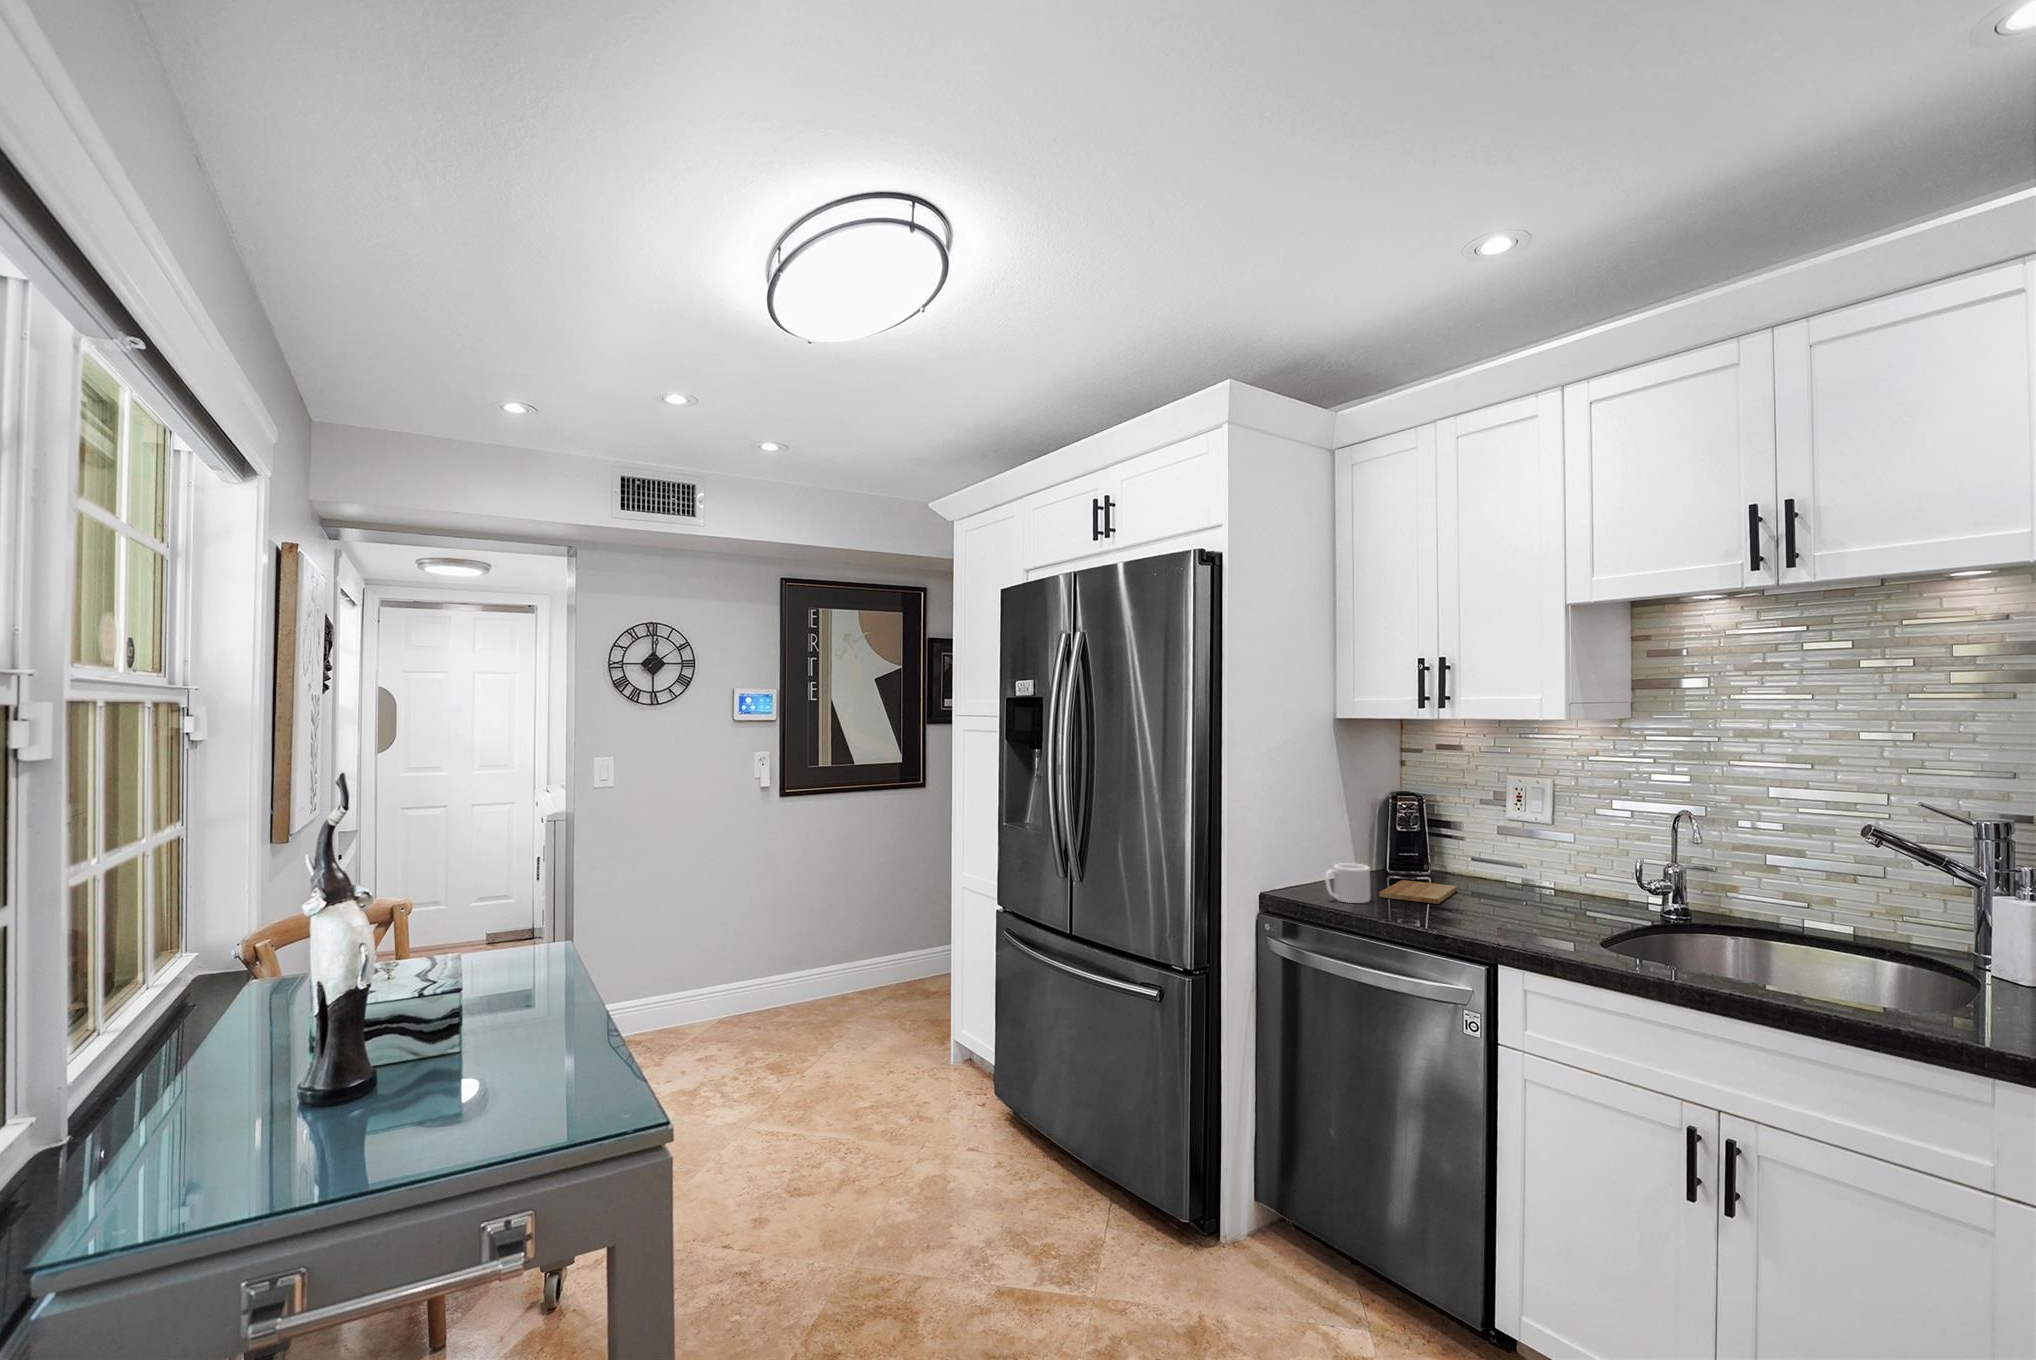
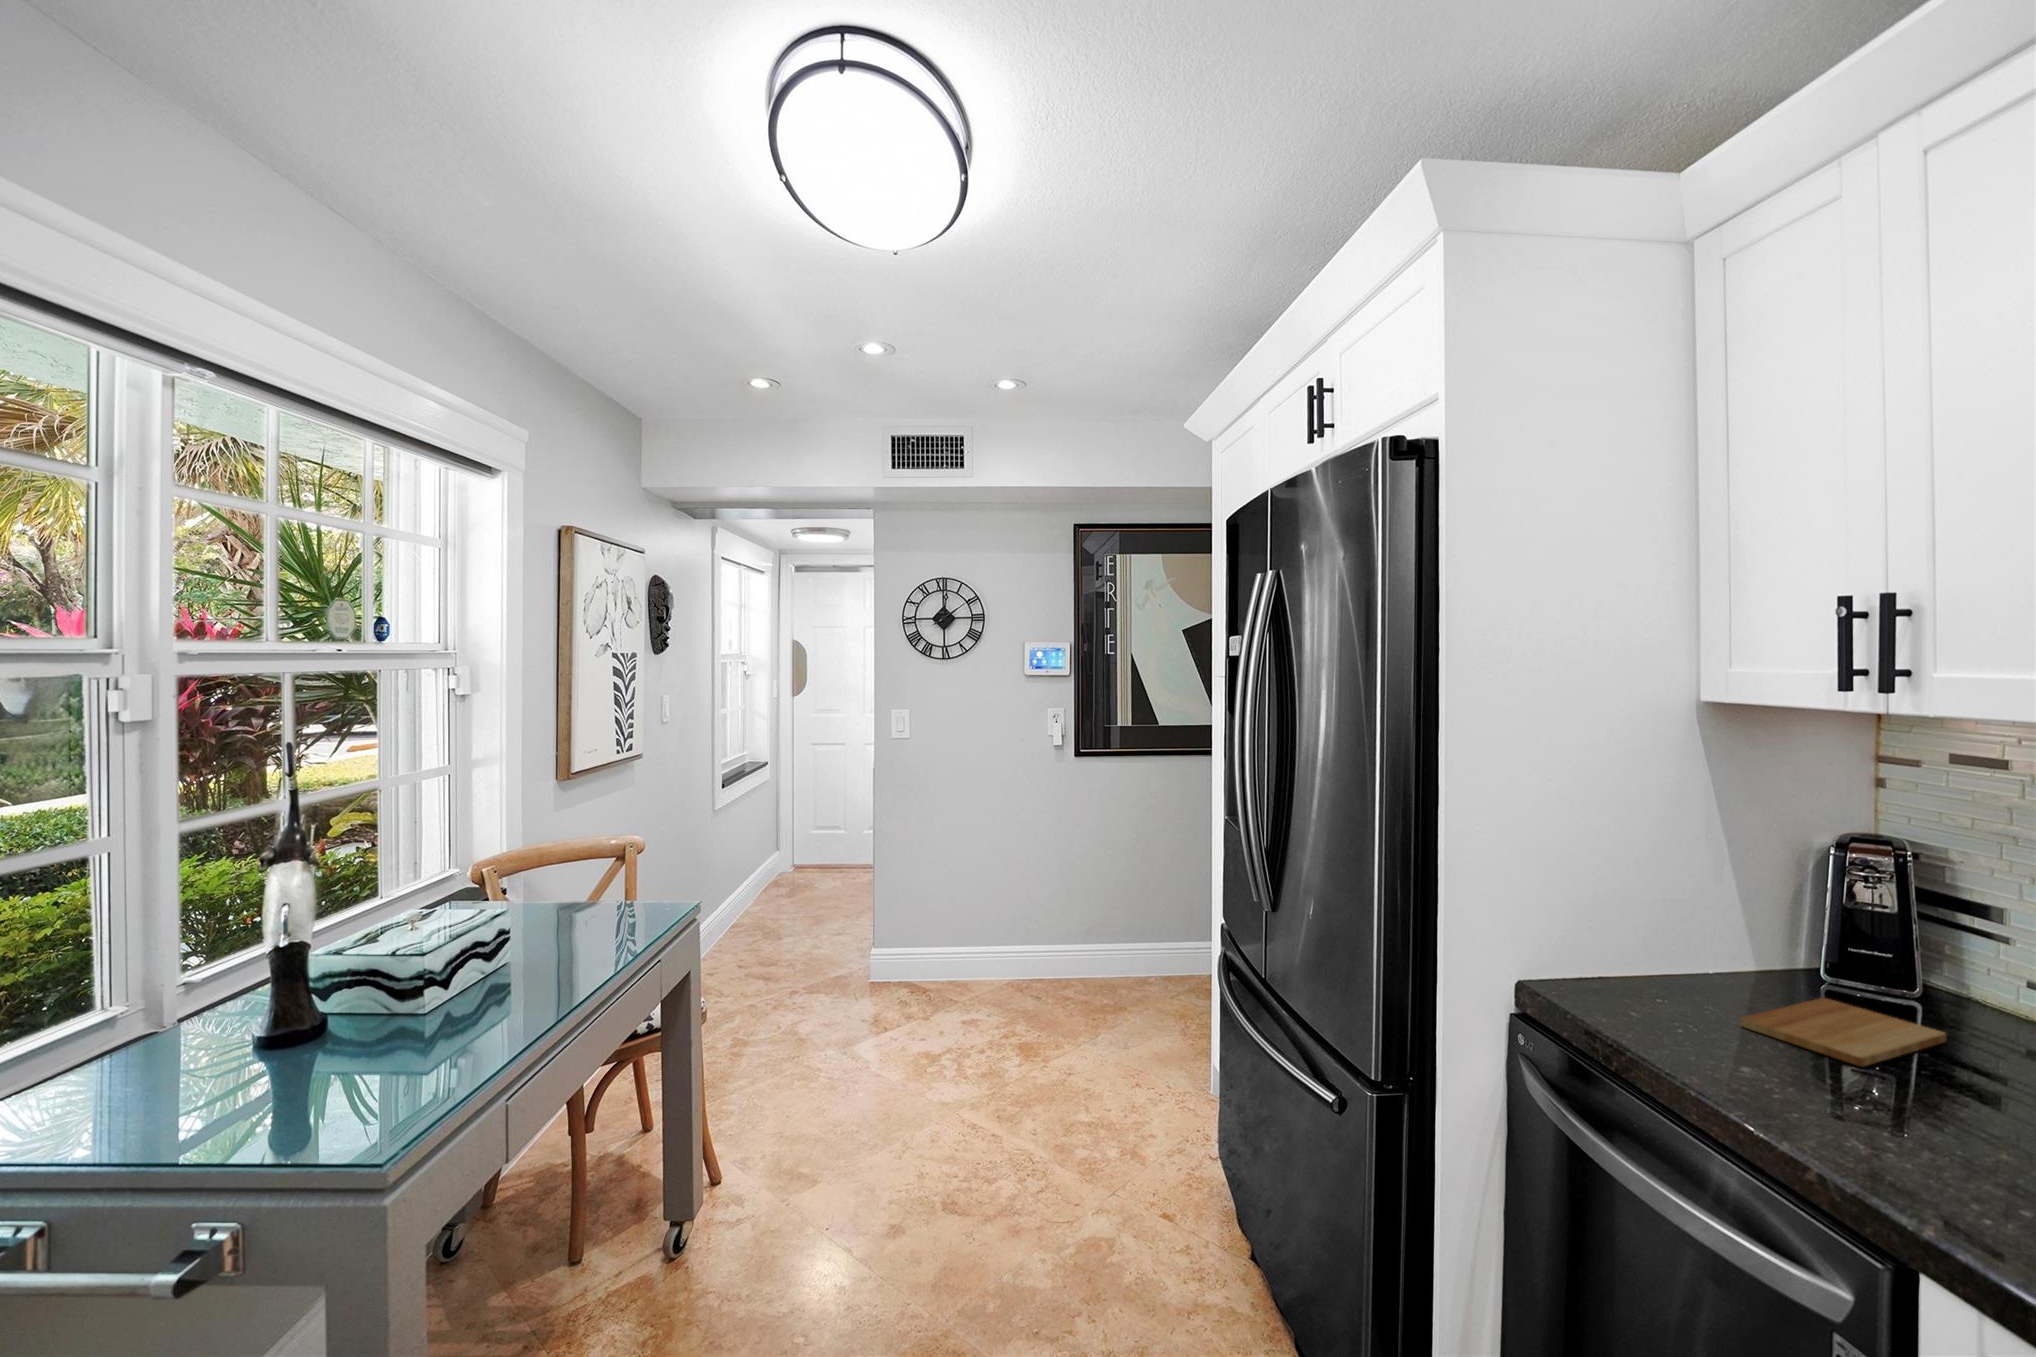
mug: present [1325,863,1370,903] -> none [1616,955,1712,1034]

